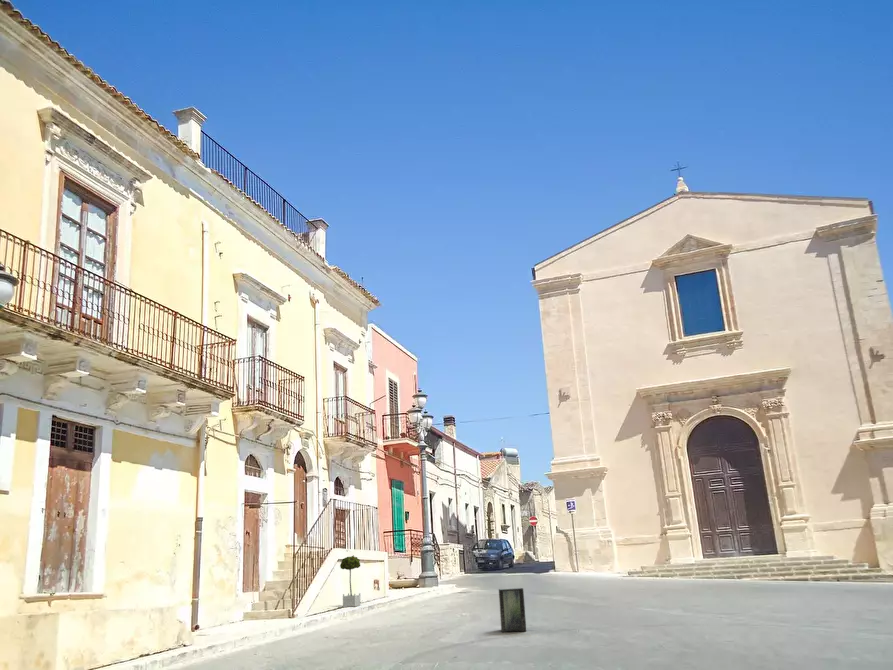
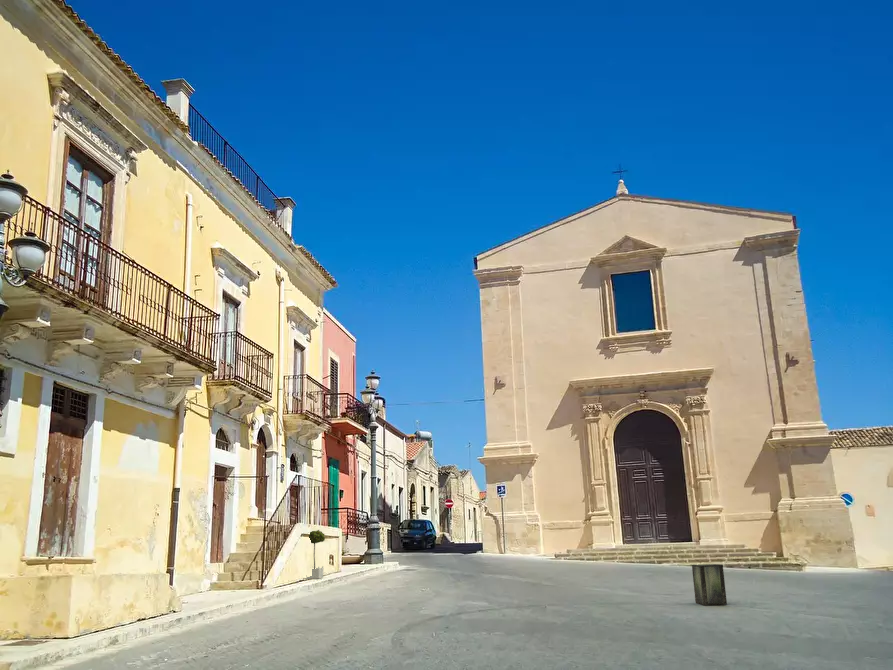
storage box: present [499,588,526,632] -> present [692,564,727,605]

